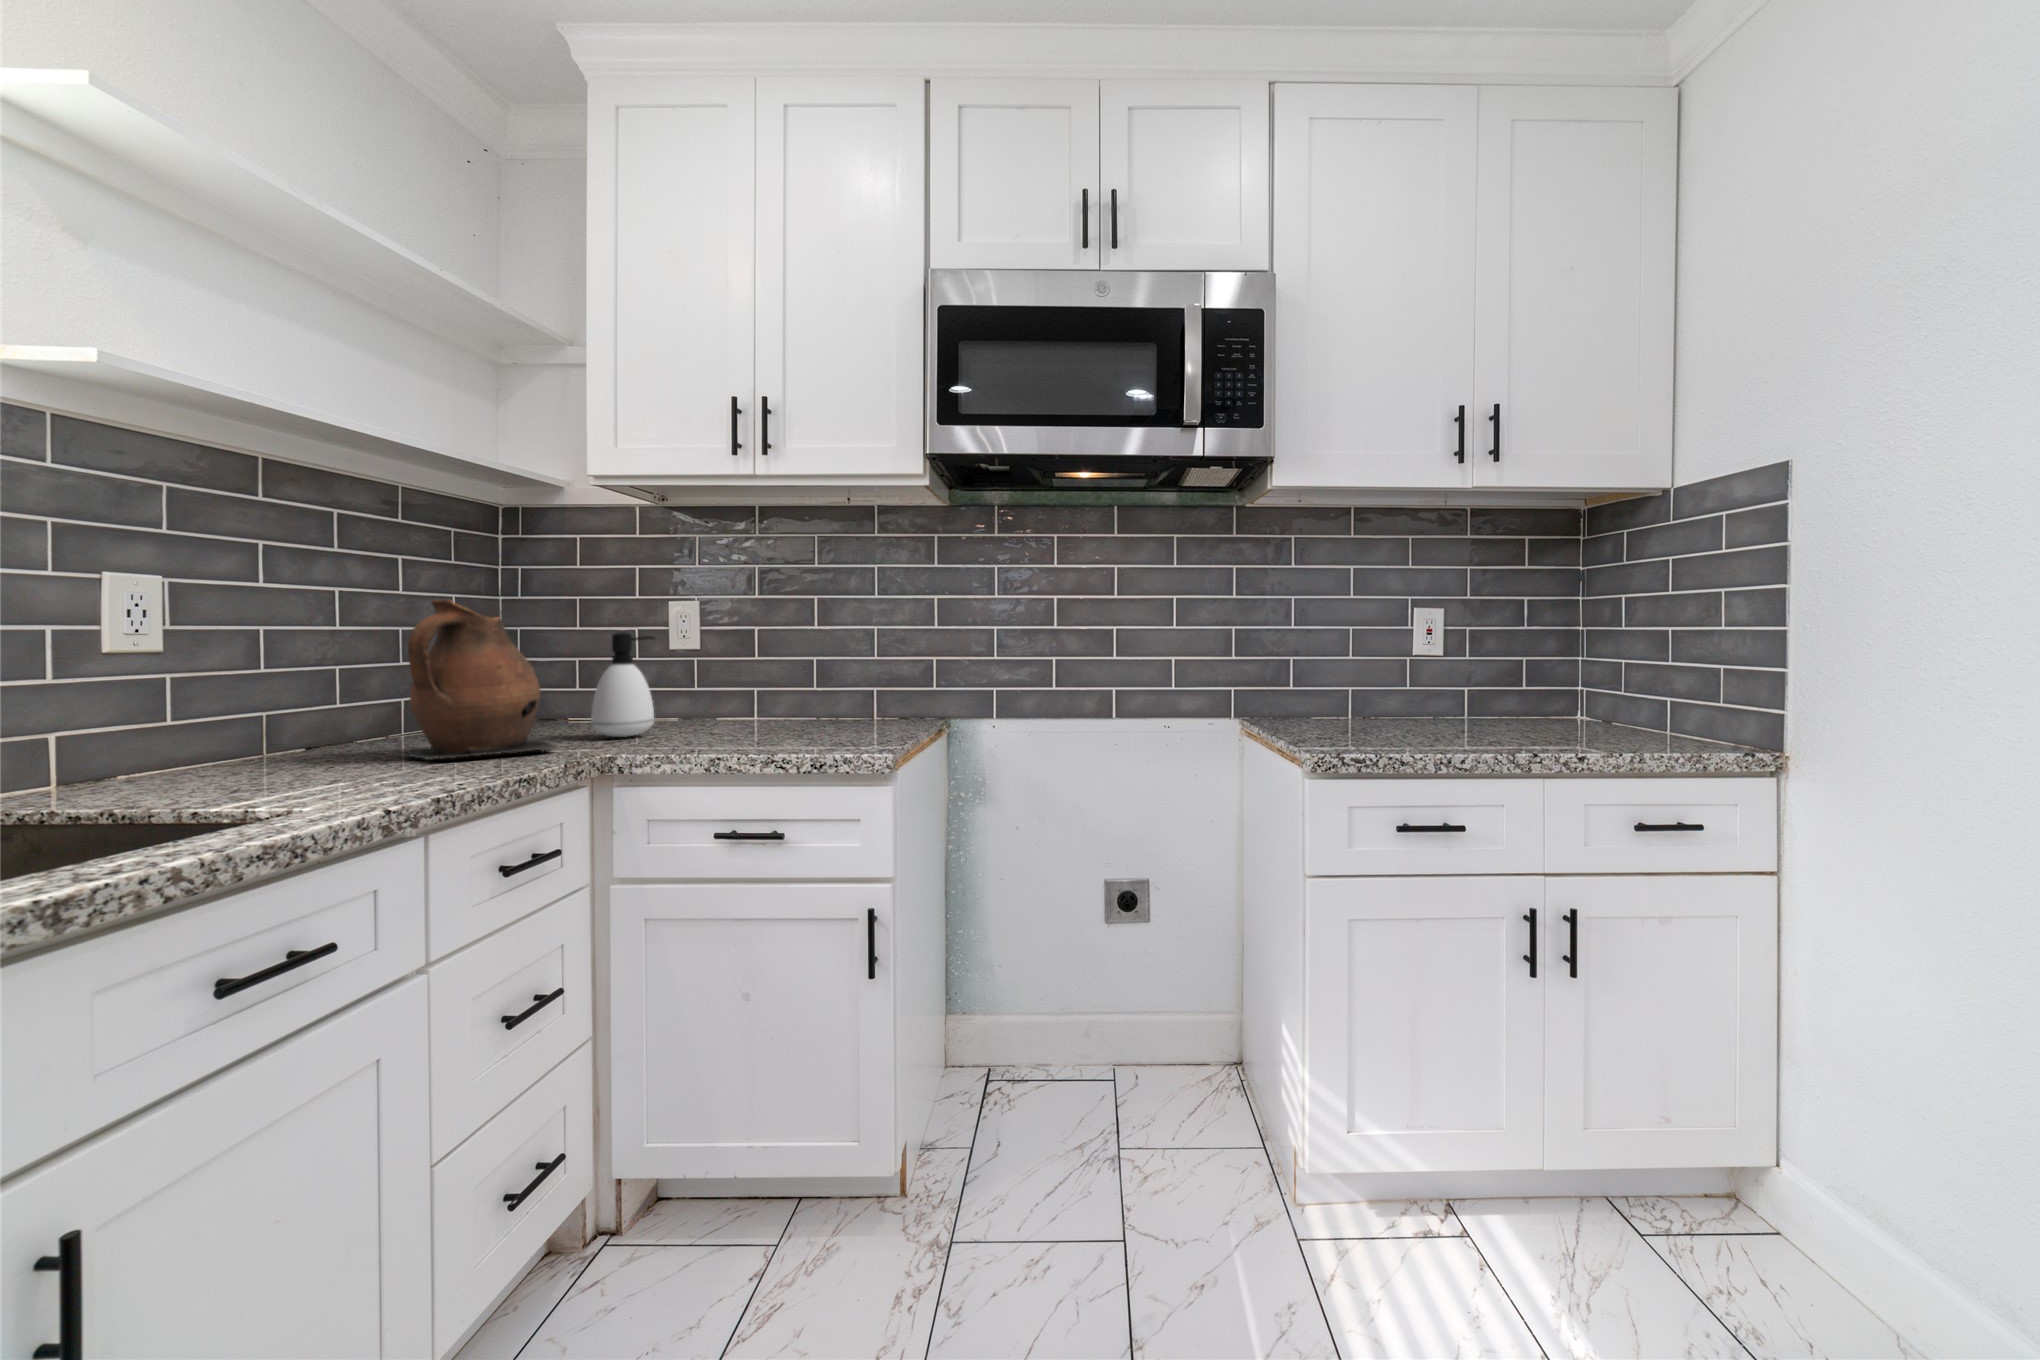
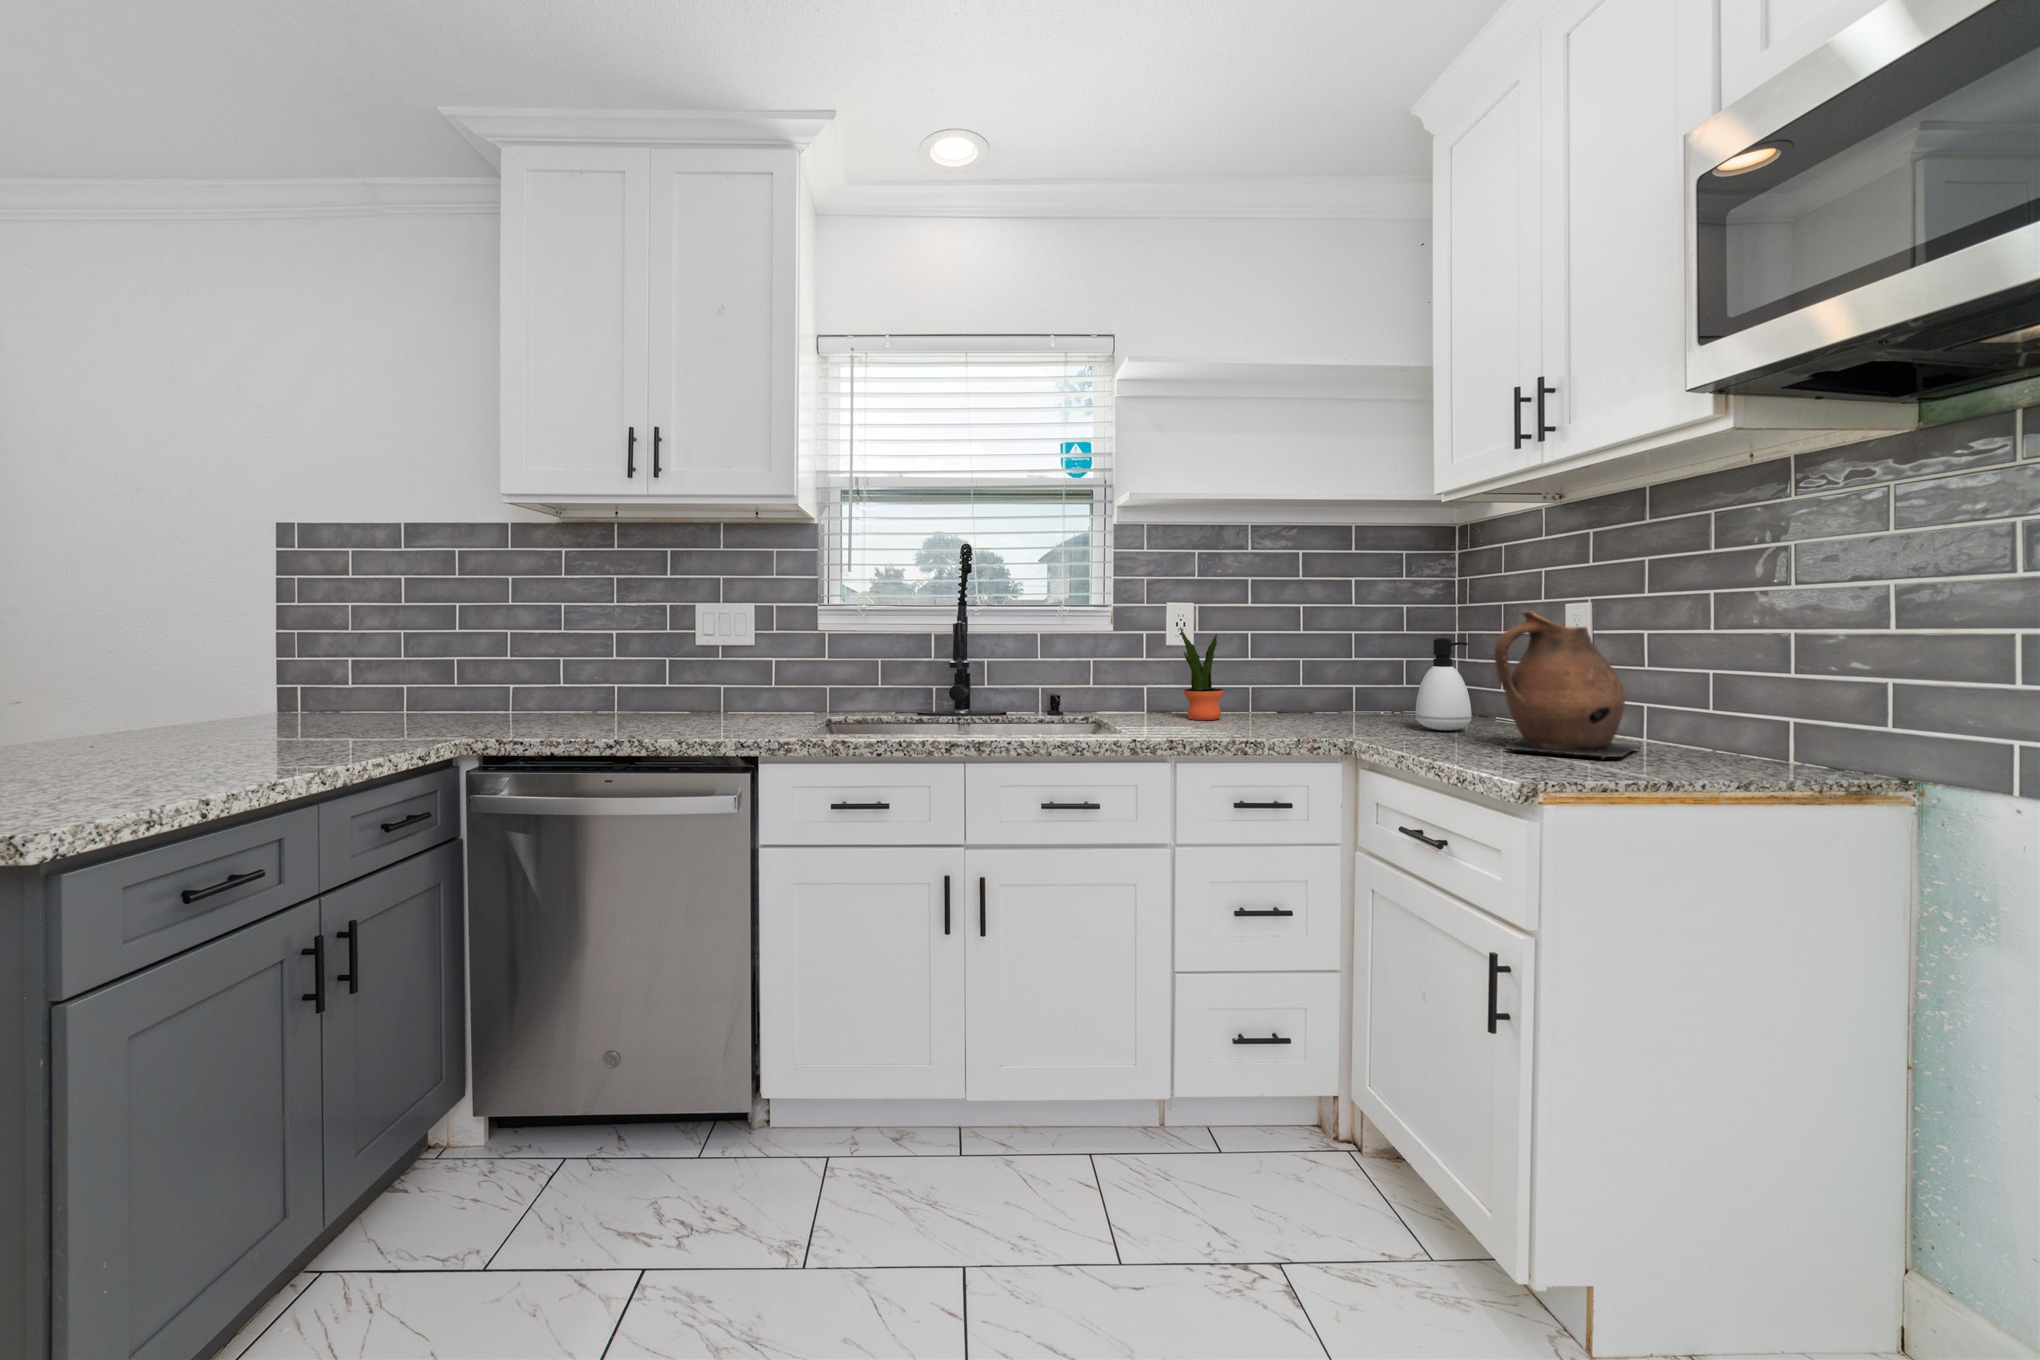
ceramic pitcher: present [406,600,555,760] -> present [1494,612,1641,759]
potted plant: none [177,616,303,780] -> present [1180,627,1223,720]

